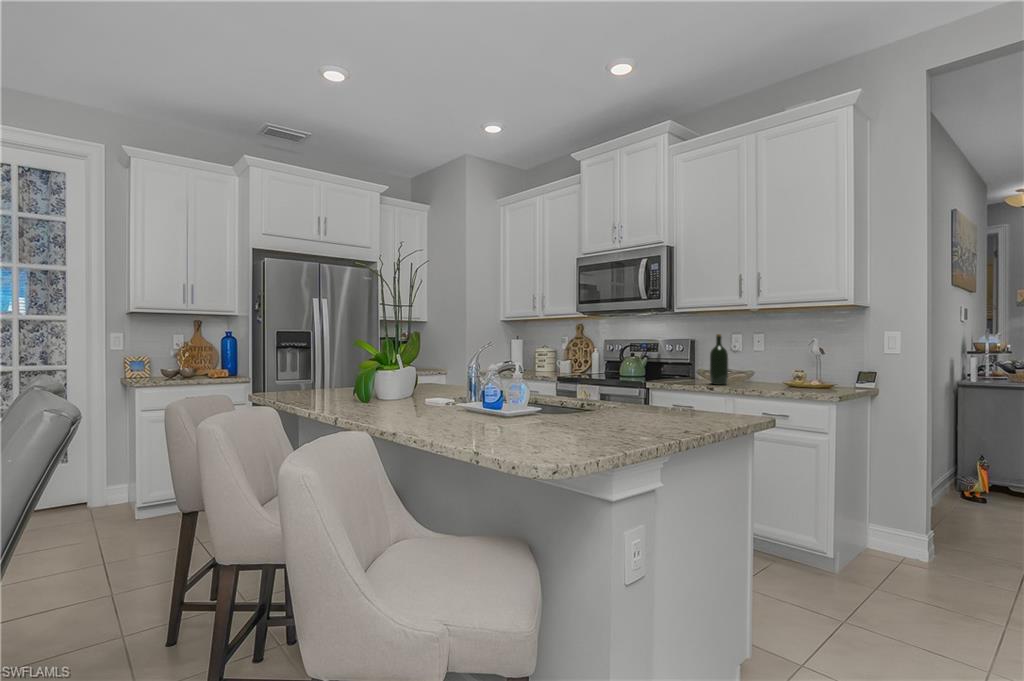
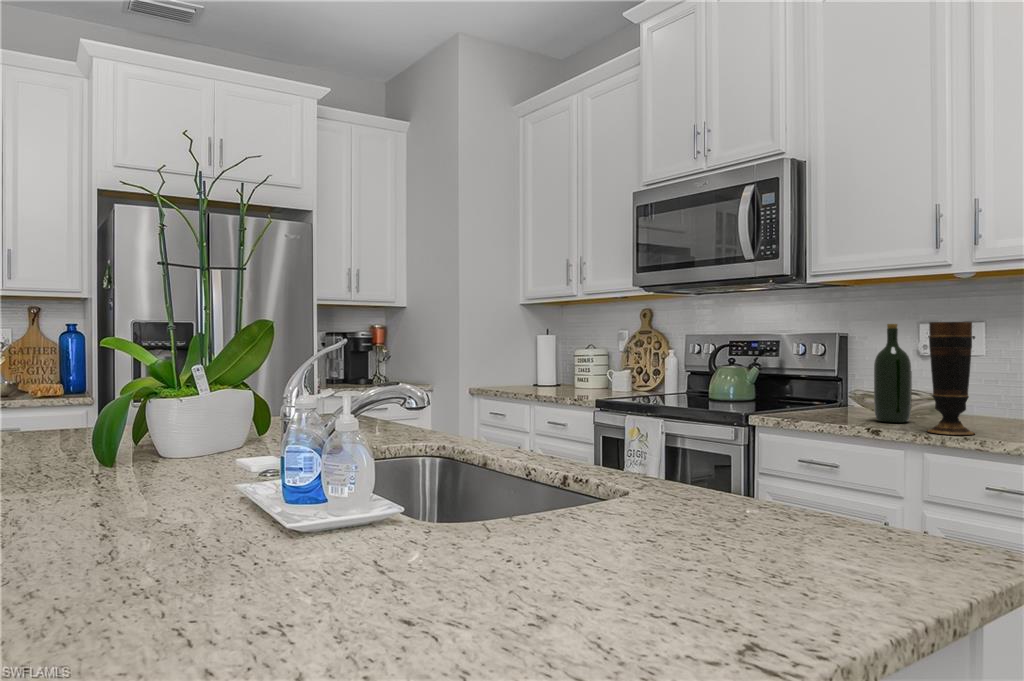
vase: none [735,333,758,389] -> present [927,322,975,435]

